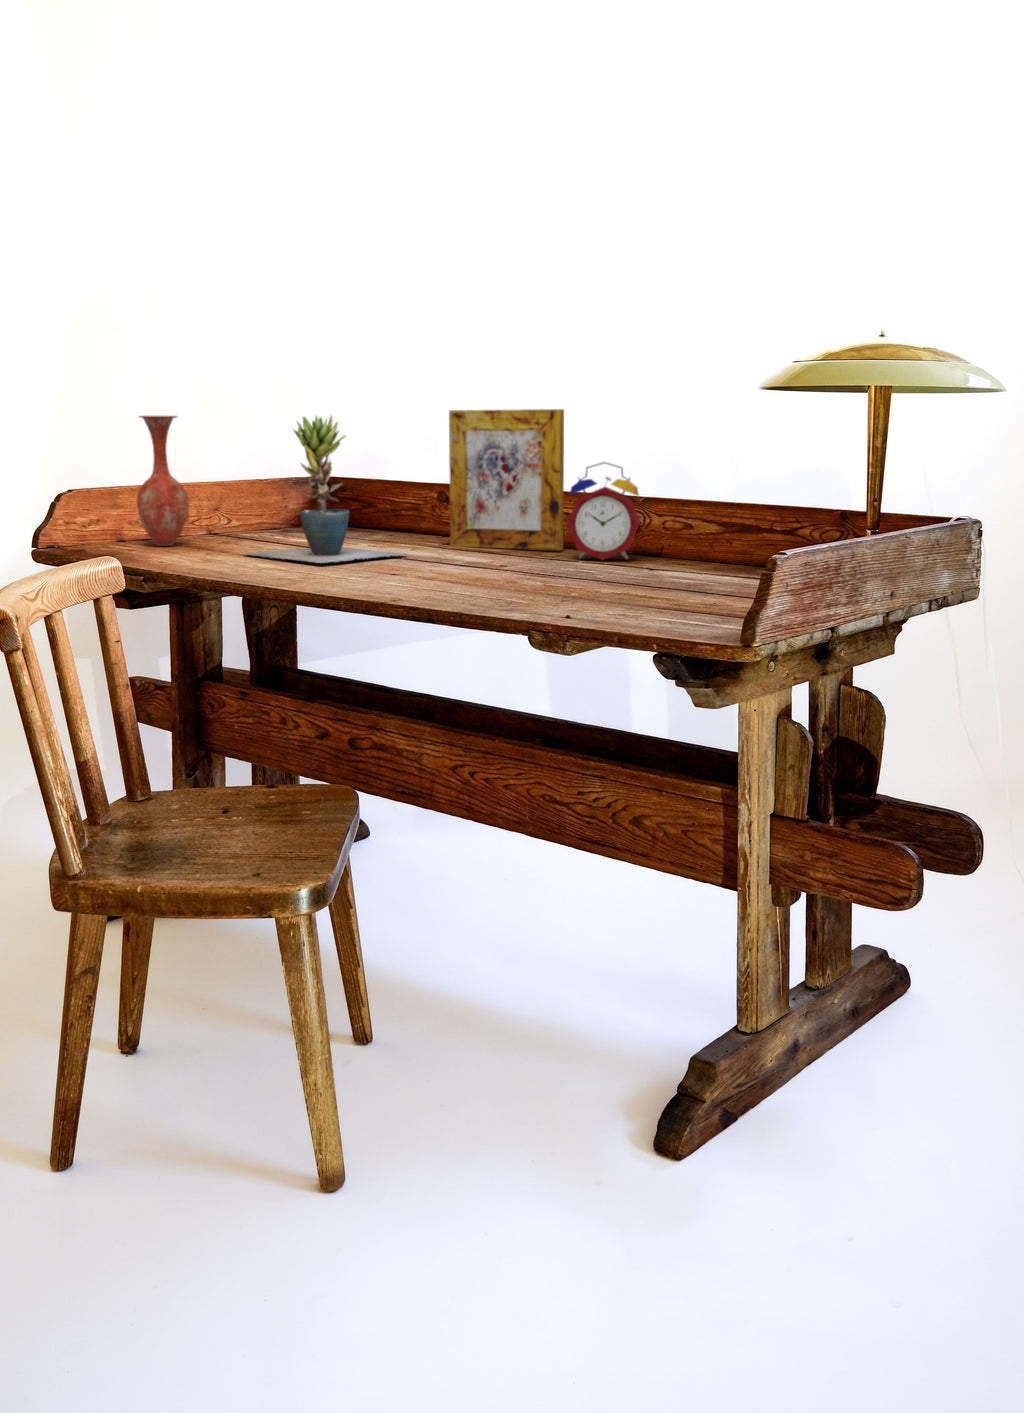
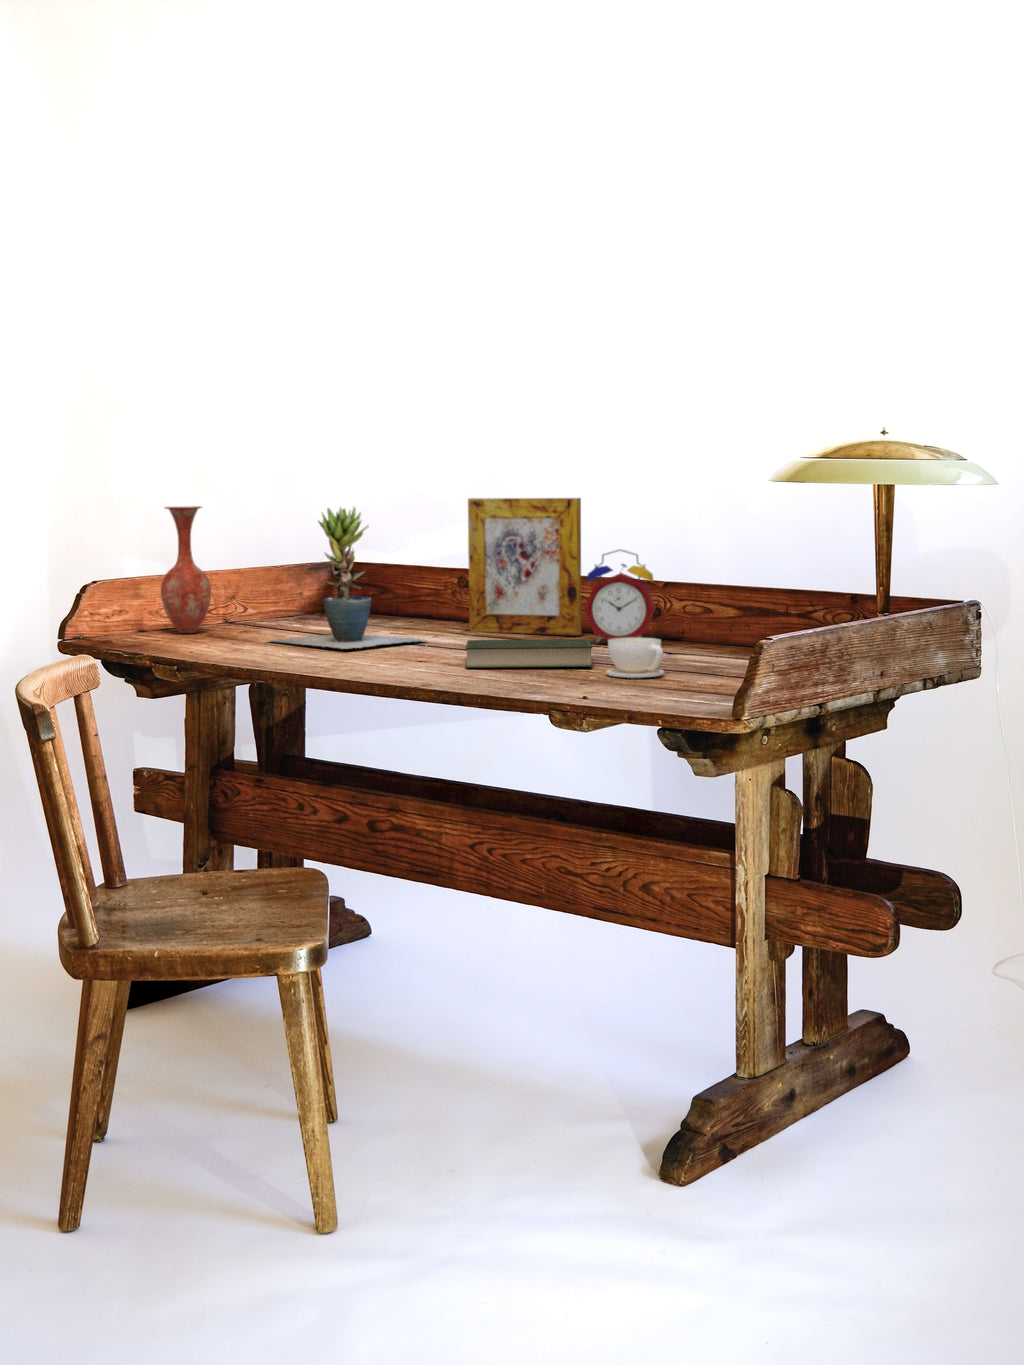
coffee cup: none [593,553,655,596] -> present [606,638,664,678]
book: none [445,554,578,584] -> present [466,639,593,668]

